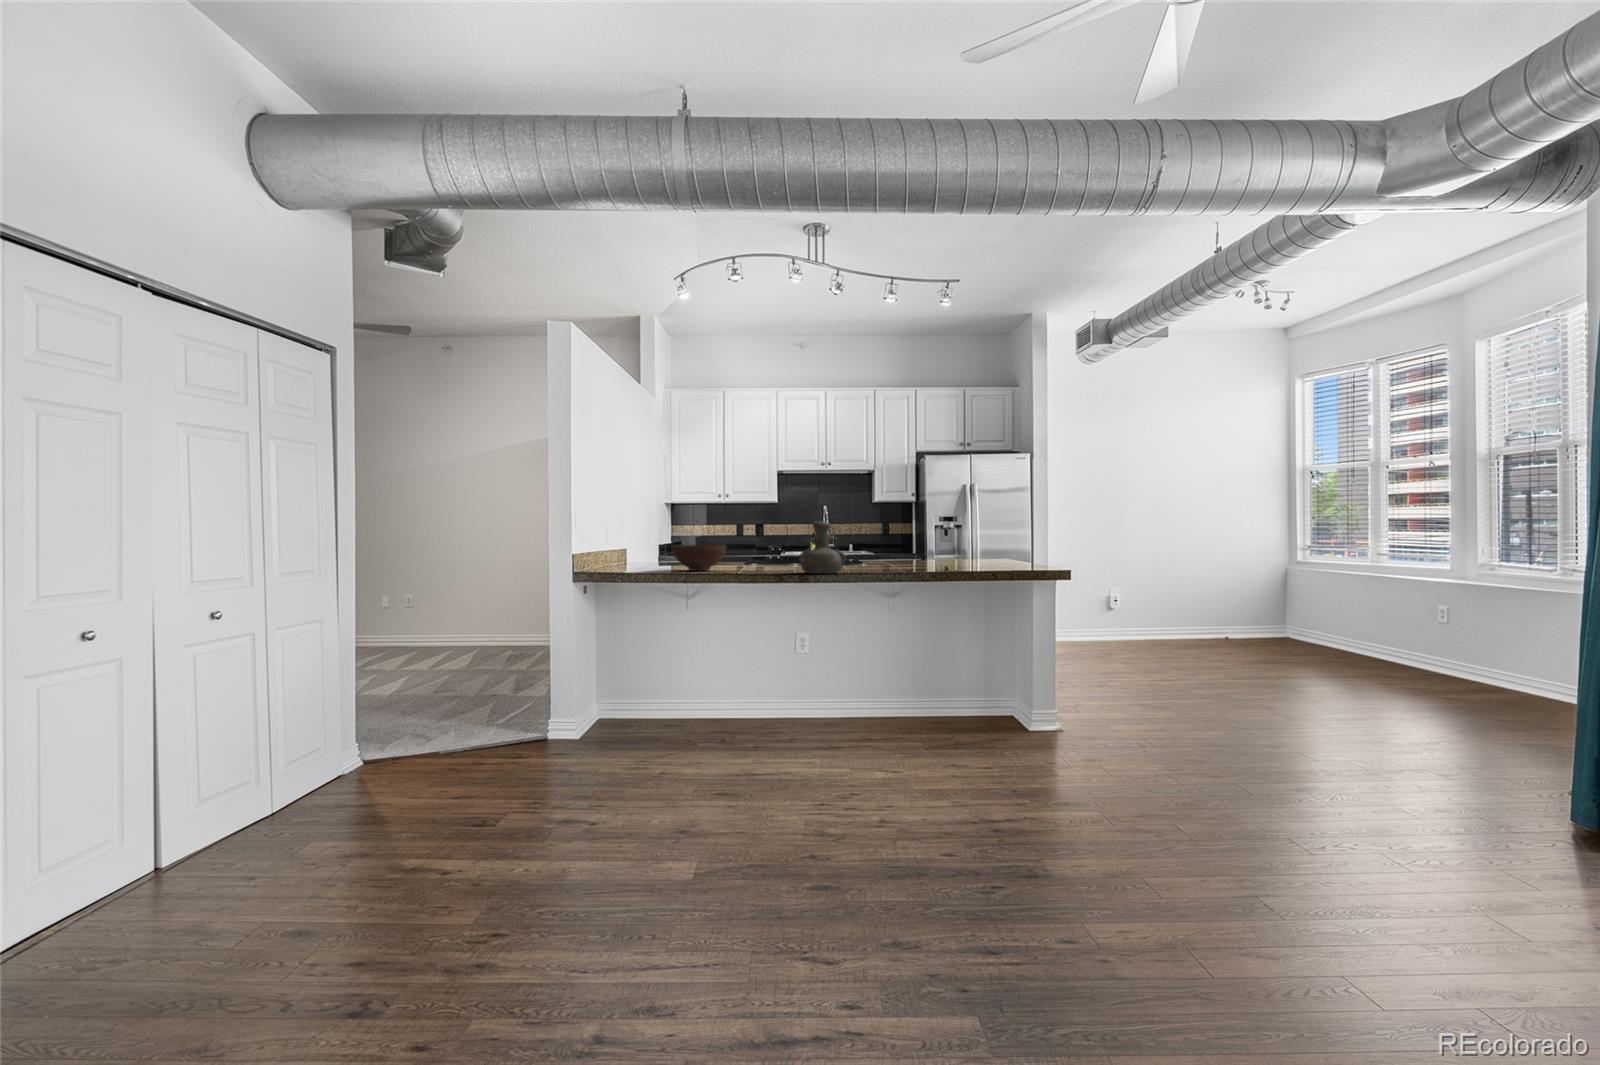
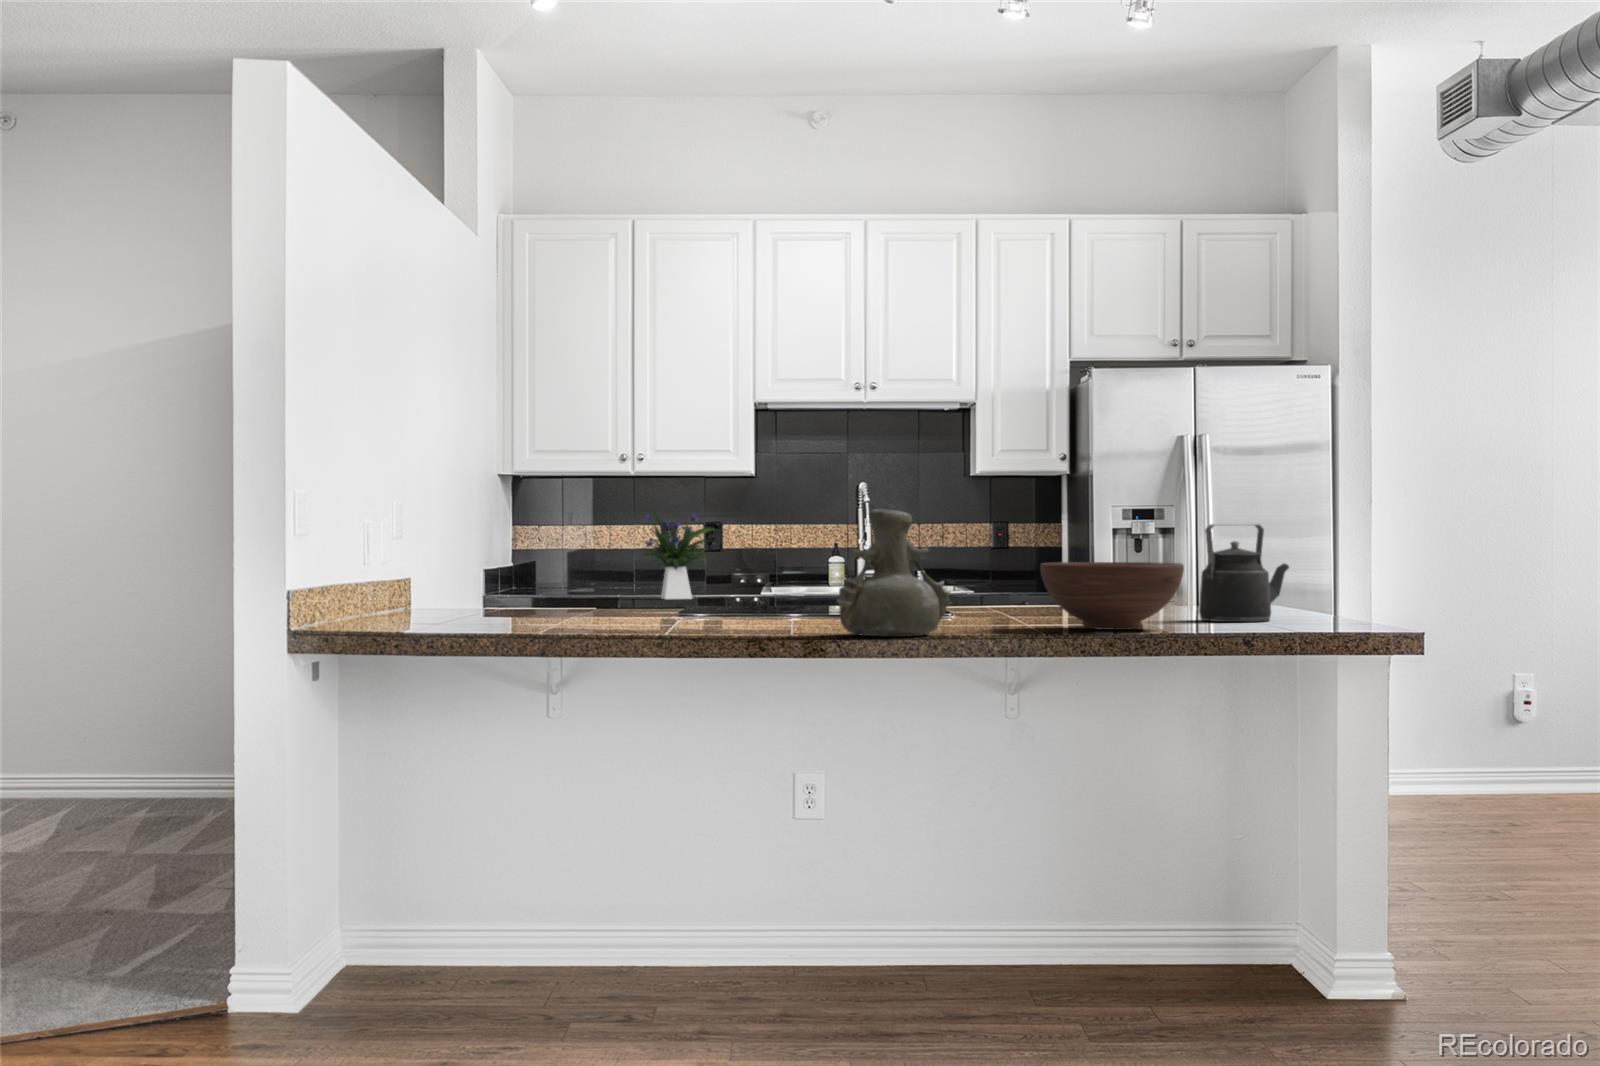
flower arrangement: none [723,517,761,557] -> present [641,508,715,599]
kettle: none [956,526,995,567] -> present [1199,524,1289,622]
fruit bowl: present [672,544,726,571] -> present [1040,562,1184,630]

